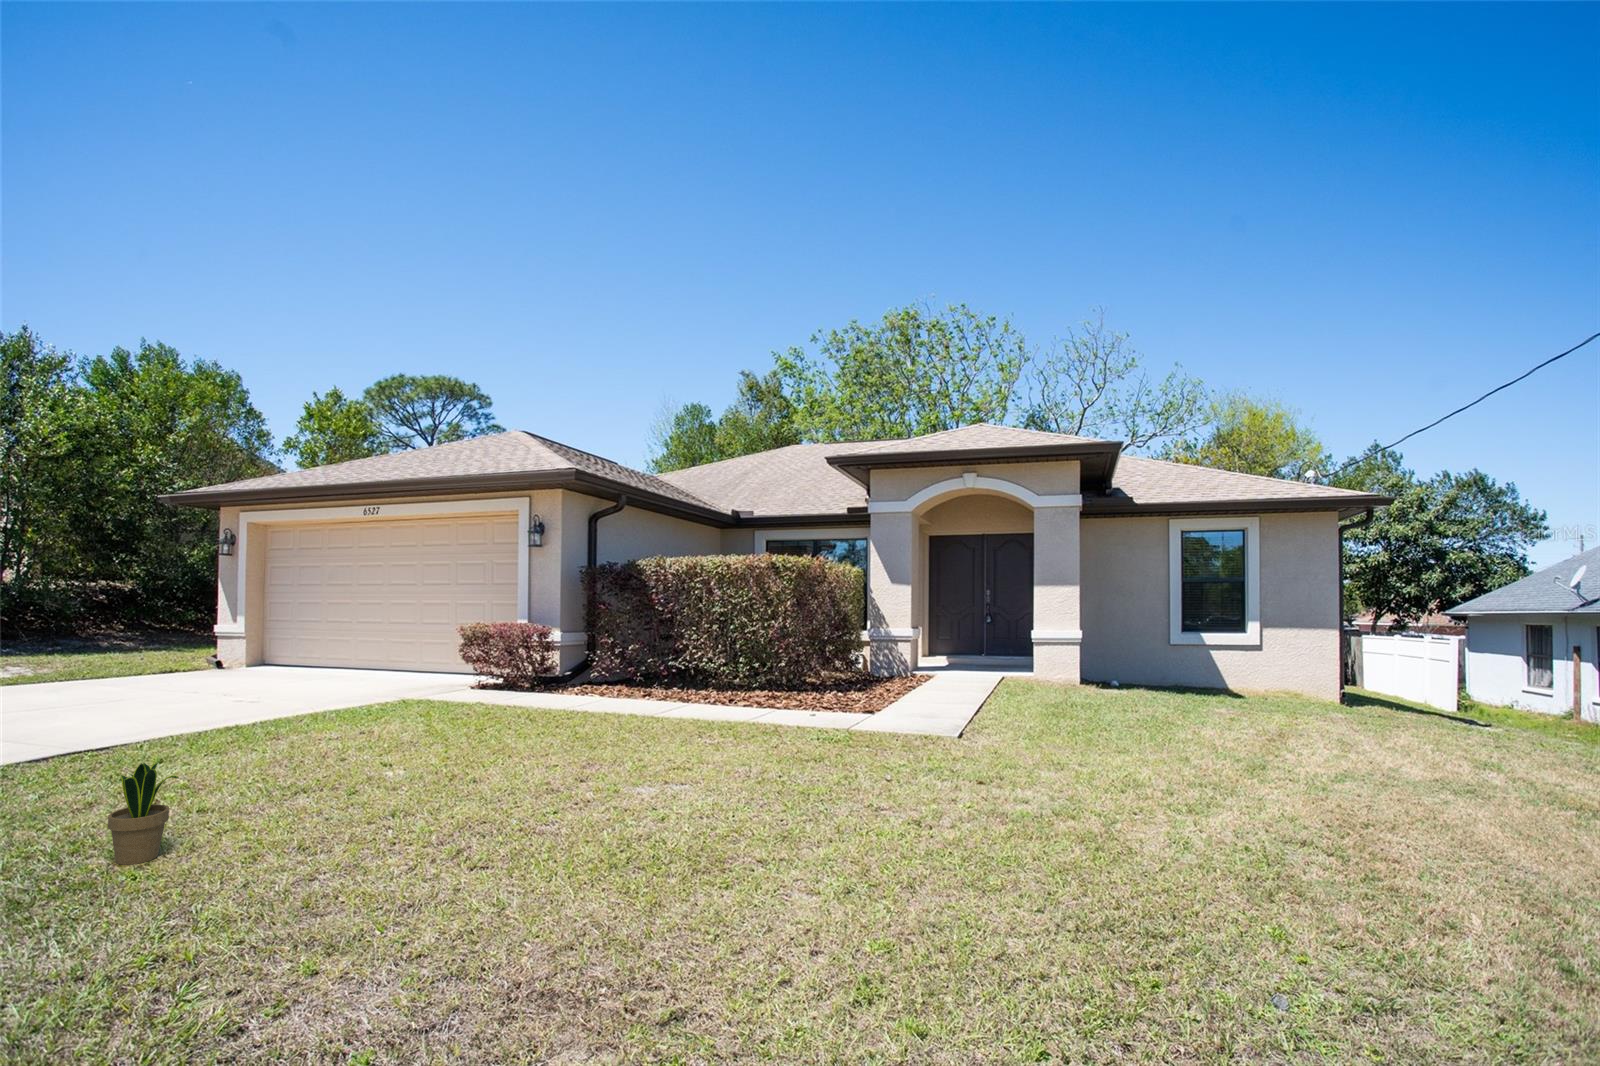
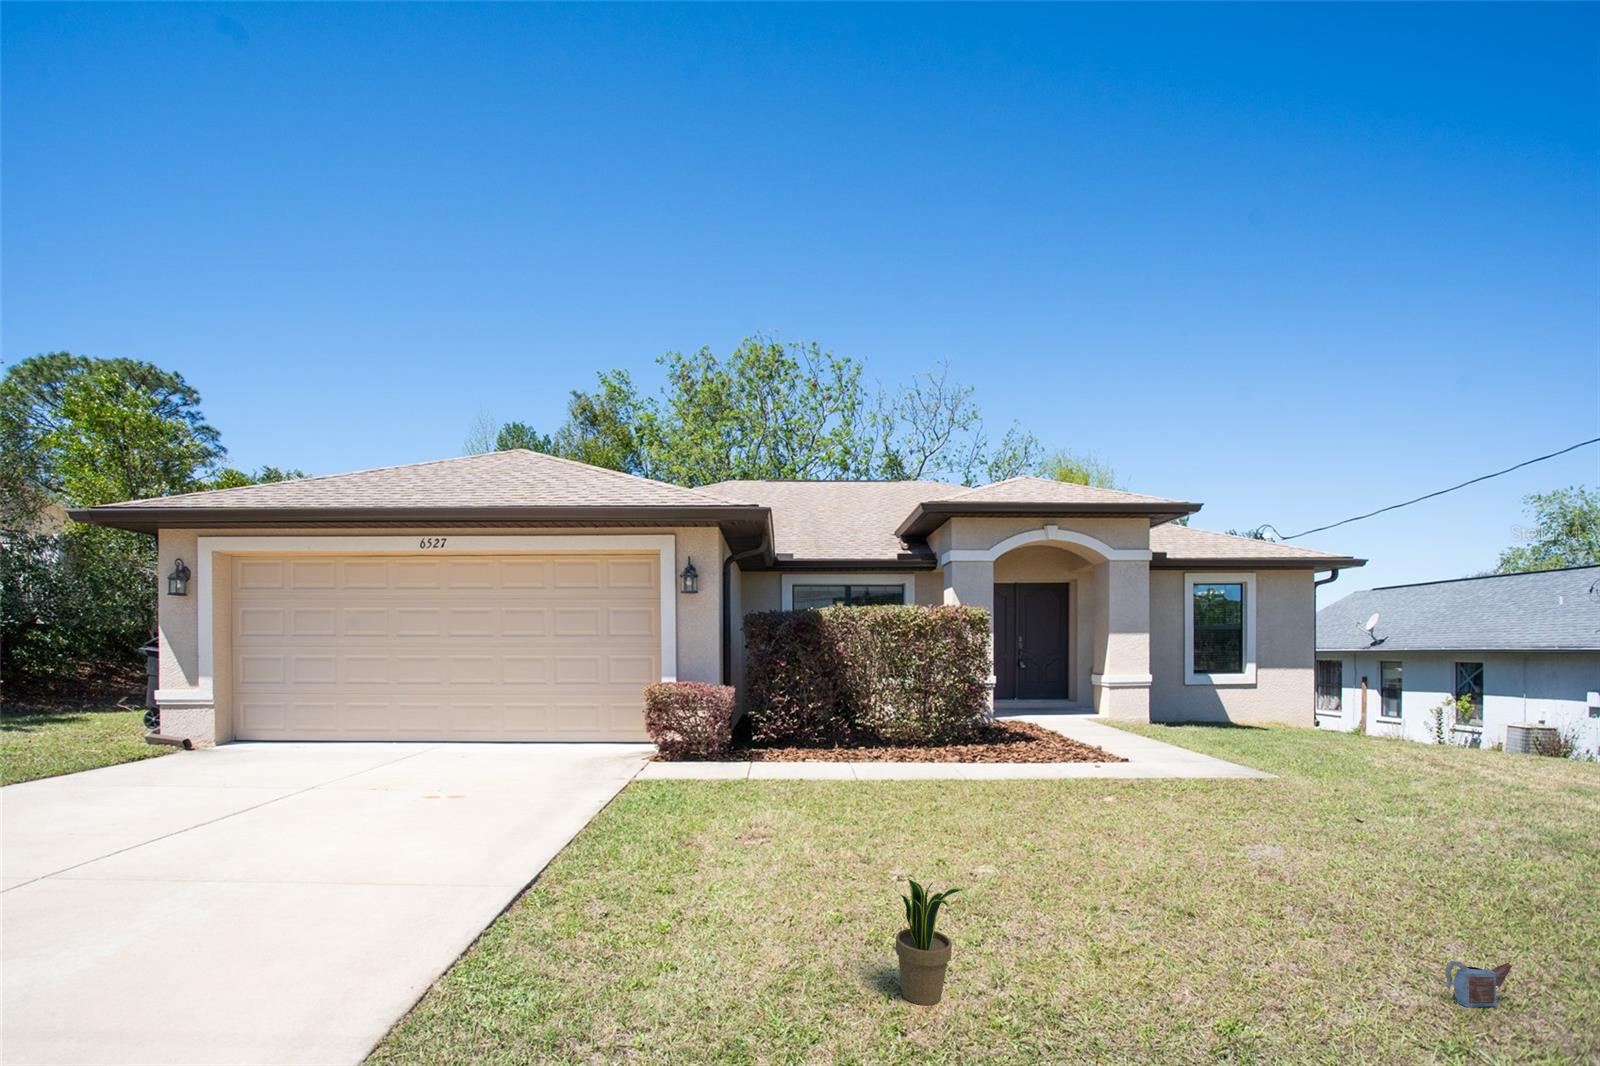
watering can: none [572,871,648,921] -> present [1445,961,1512,1007]

